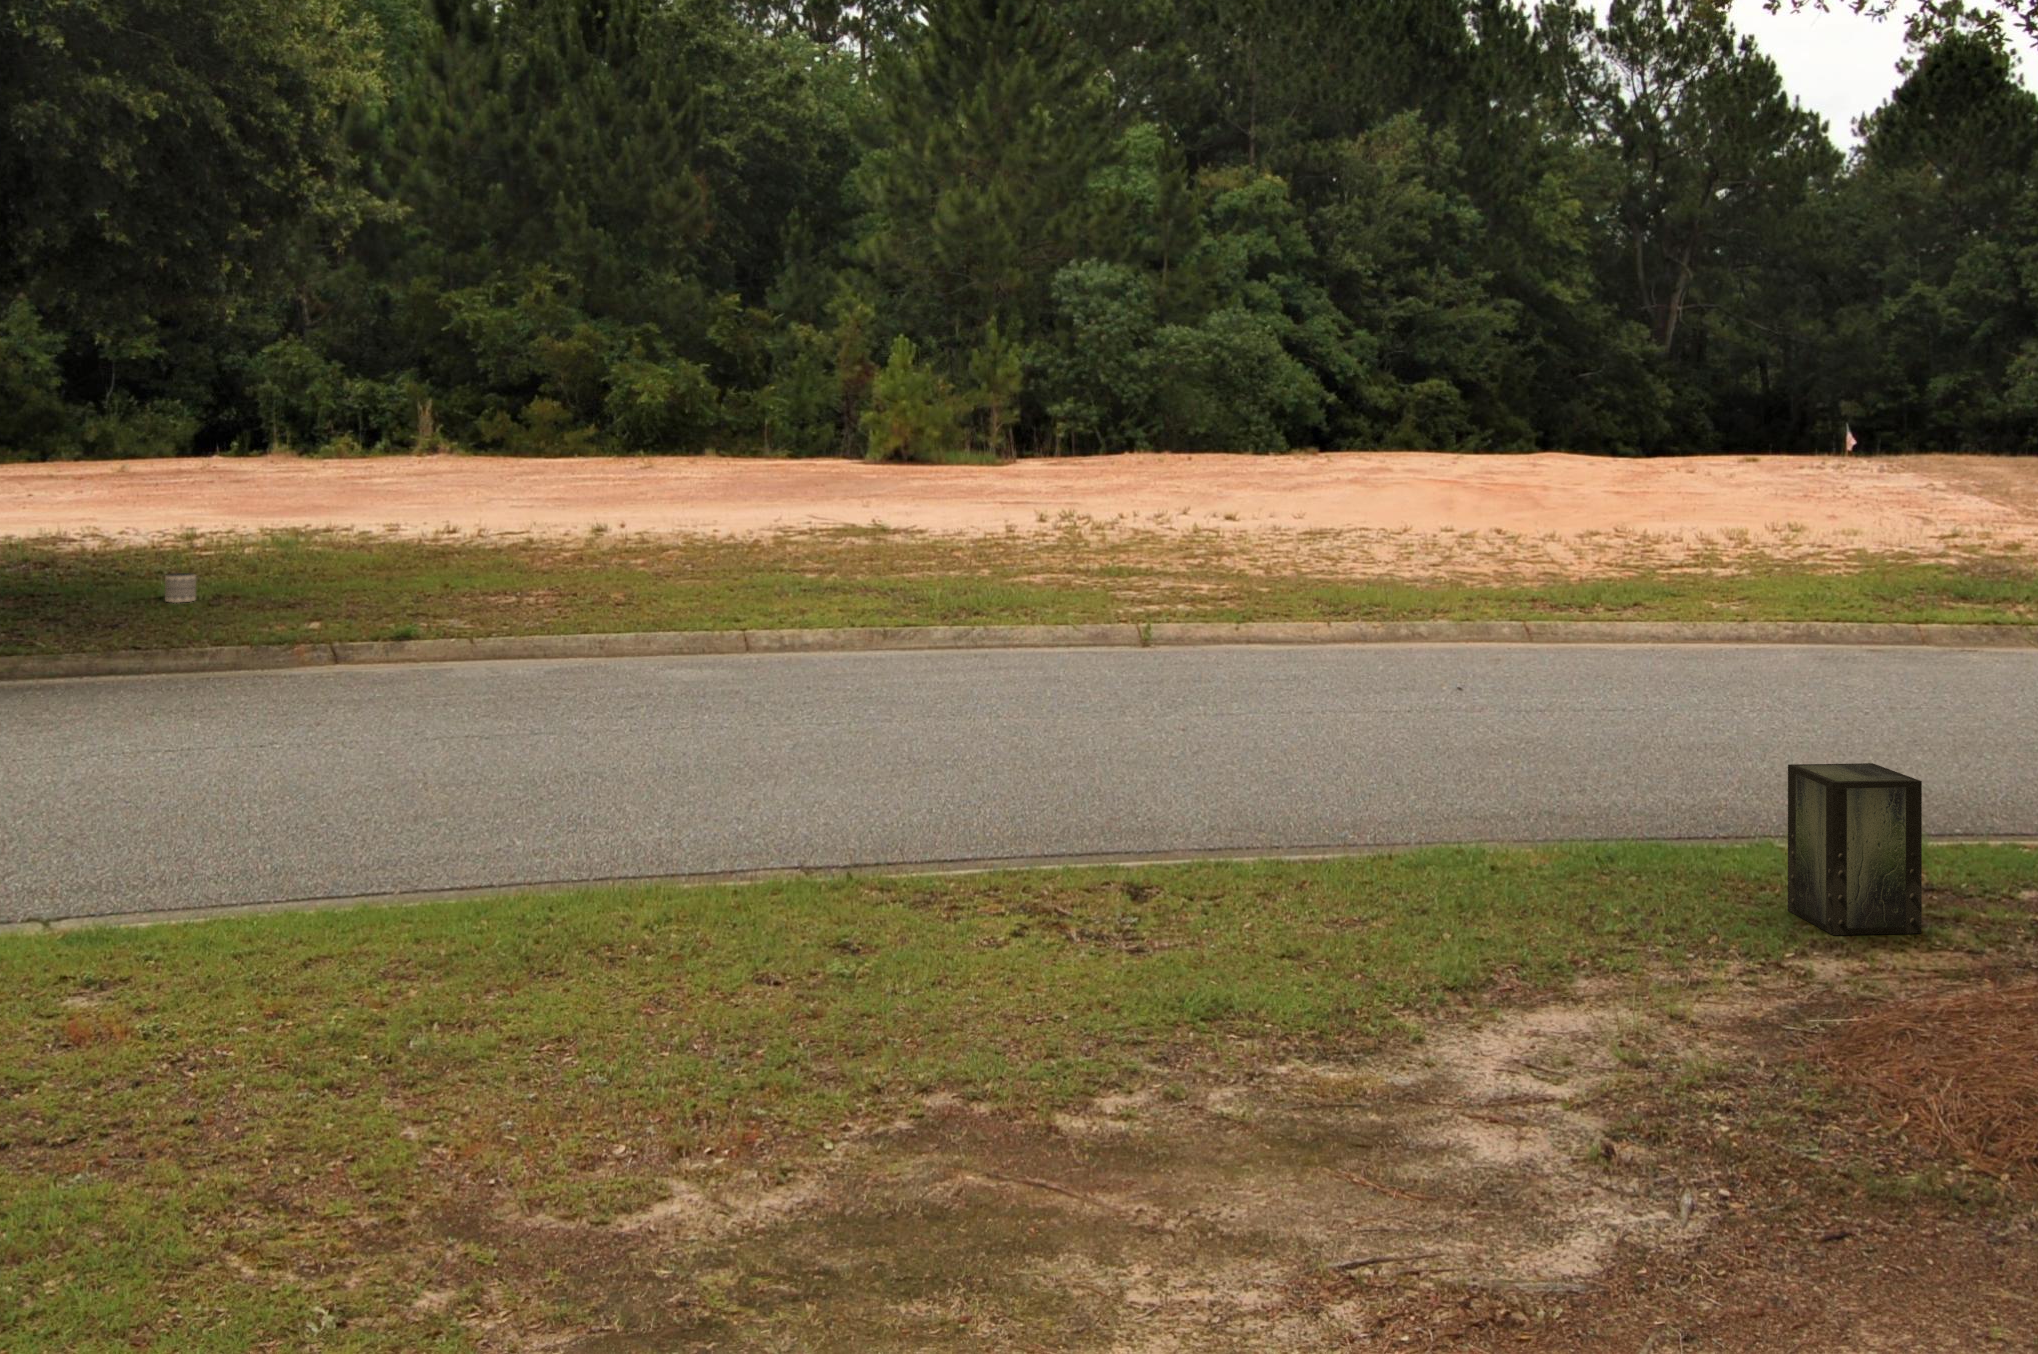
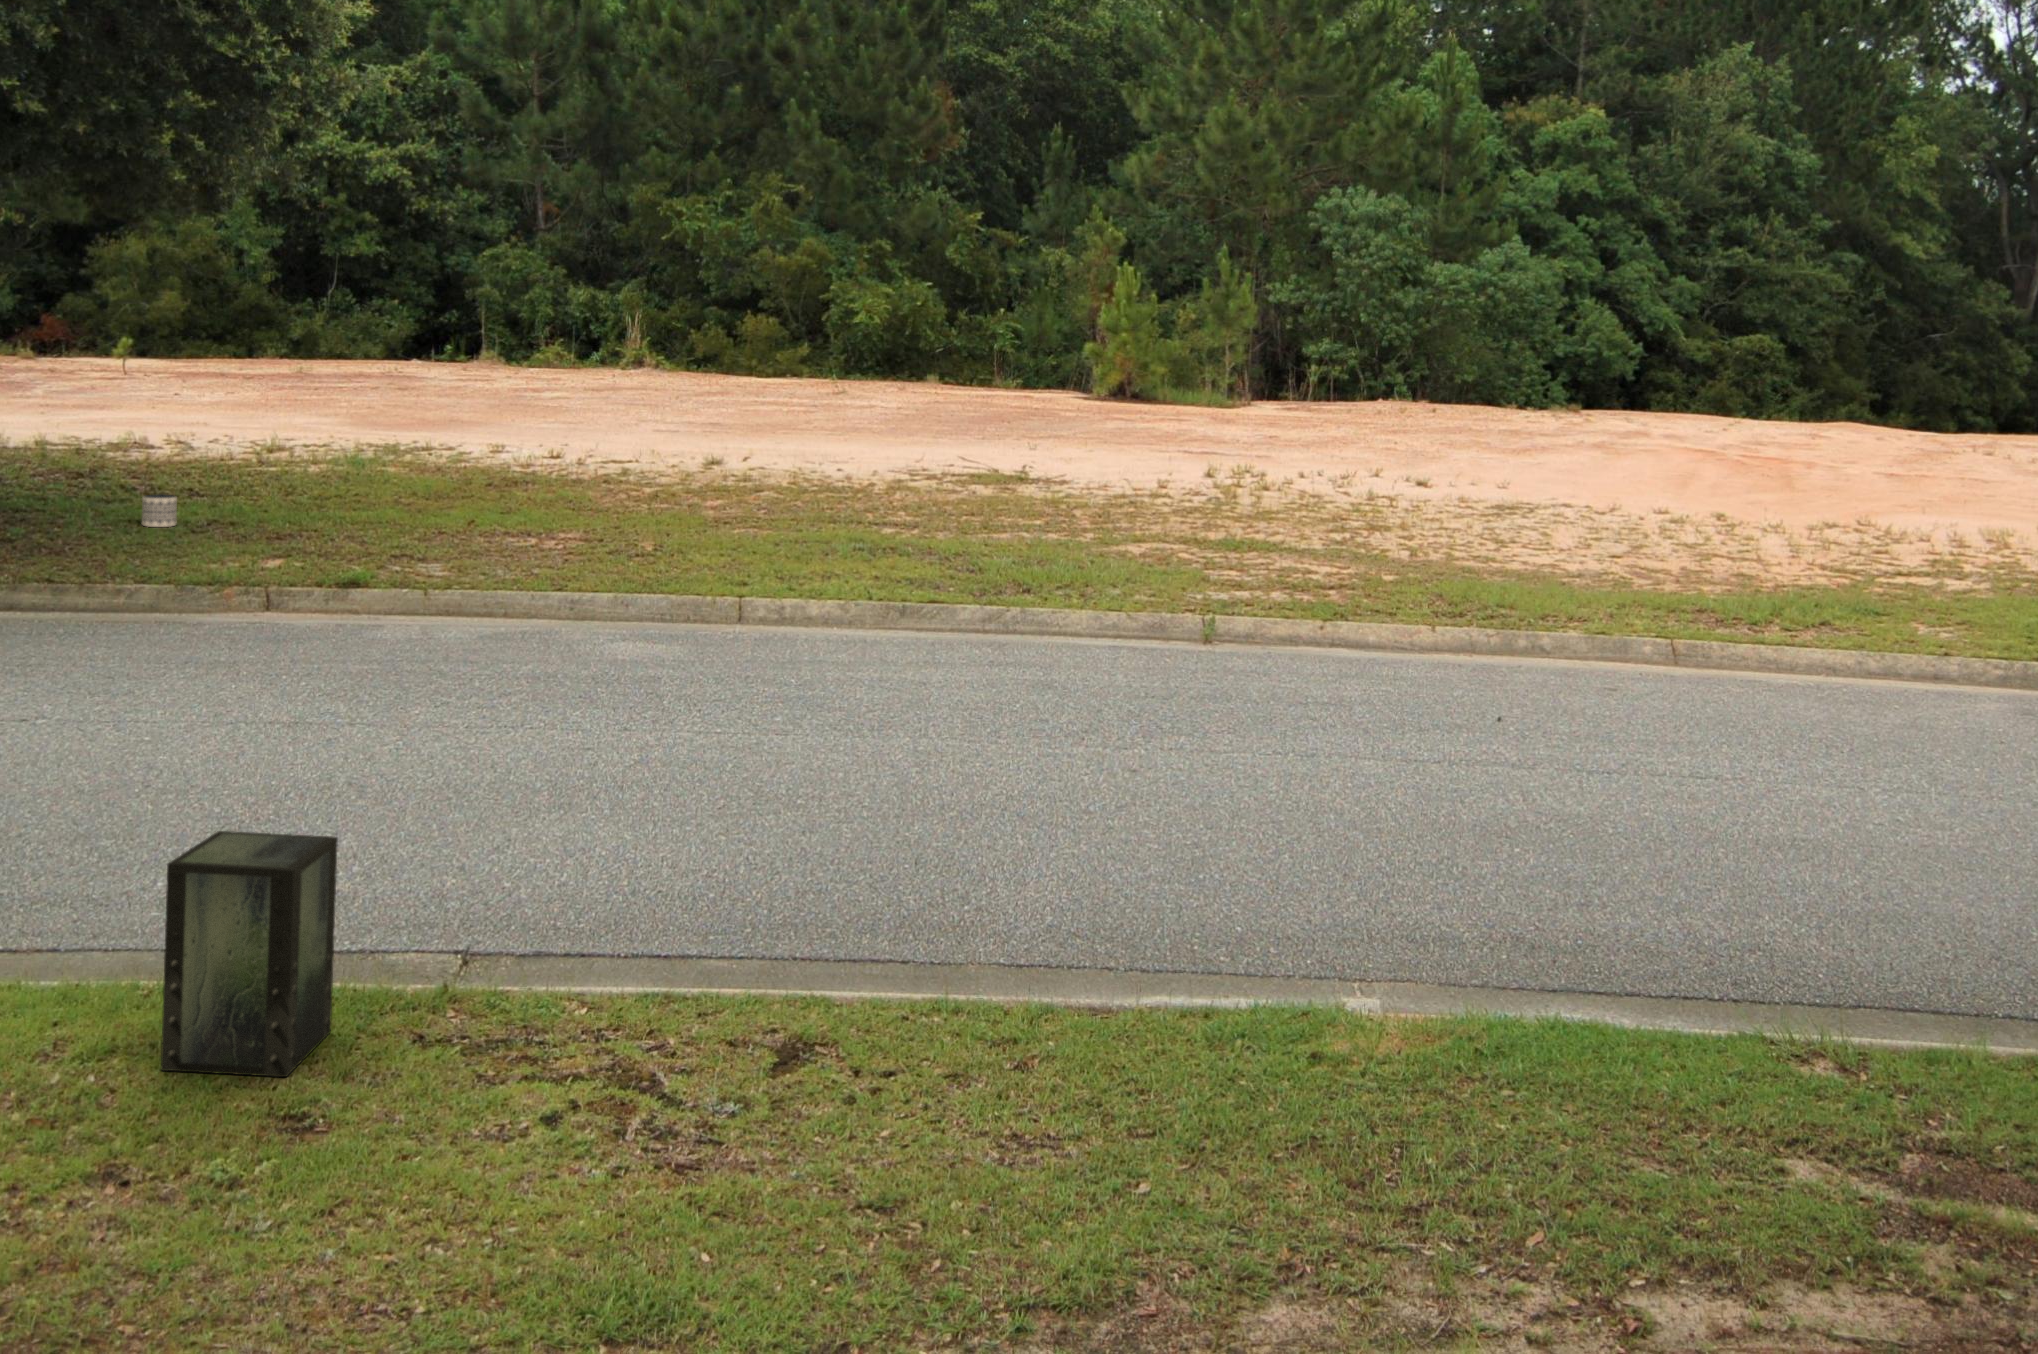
storage box: present [1788,763,1922,935] -> present [161,831,338,1077]

